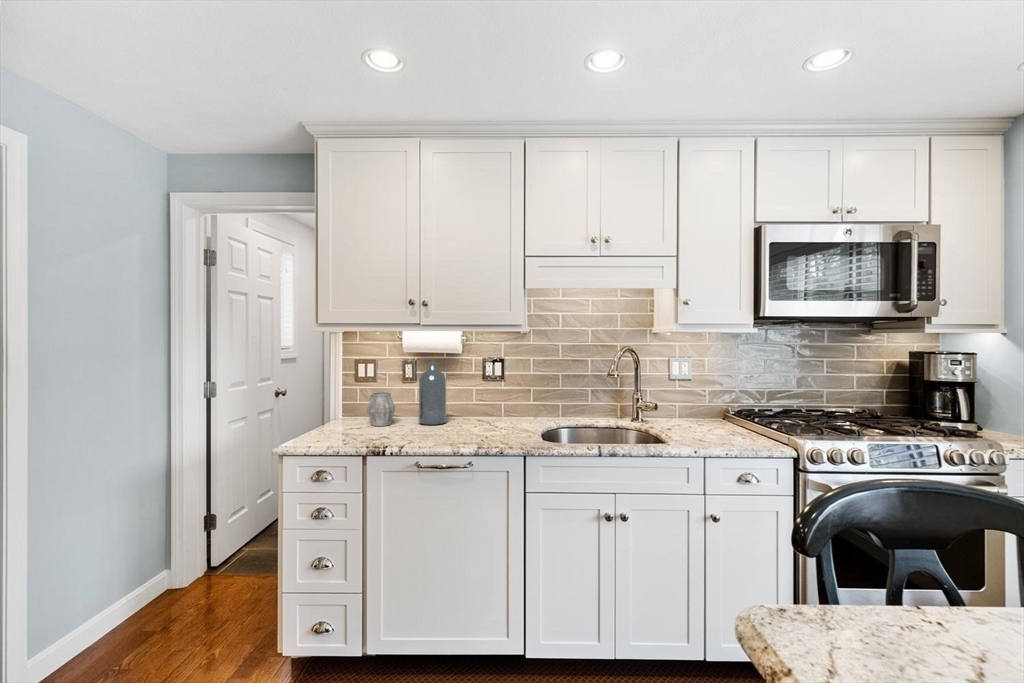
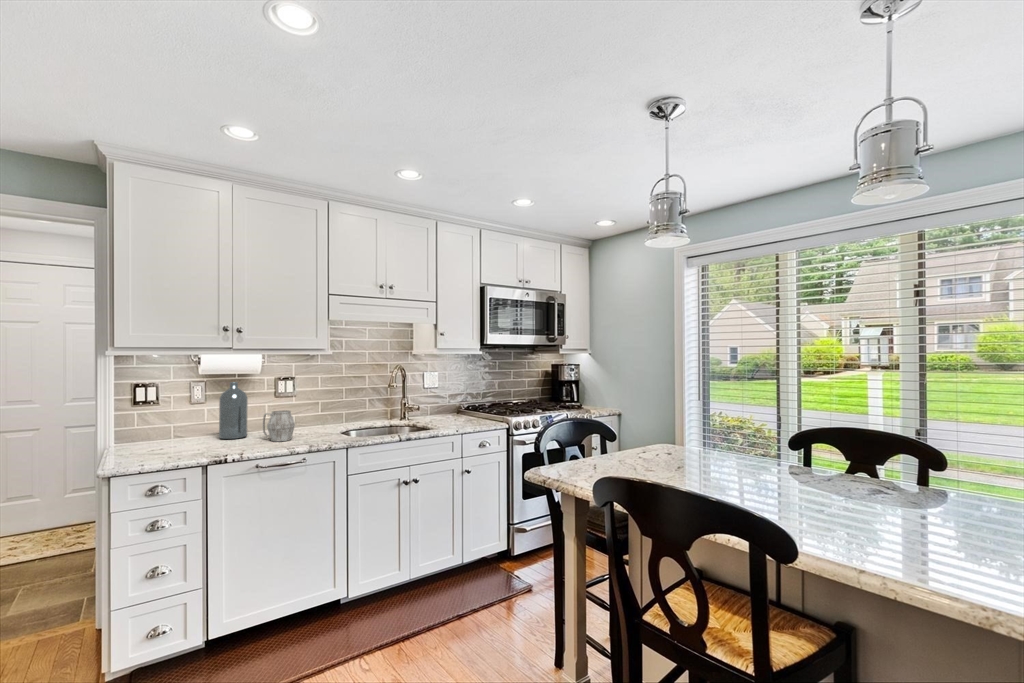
mug: present [368,393,395,426] -> present [263,411,295,441]

